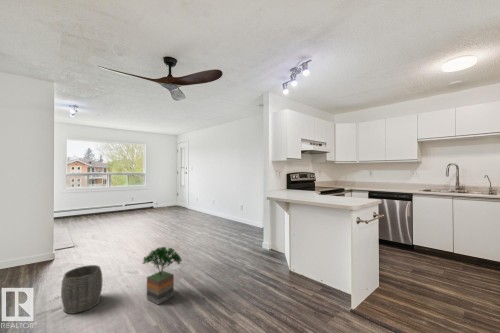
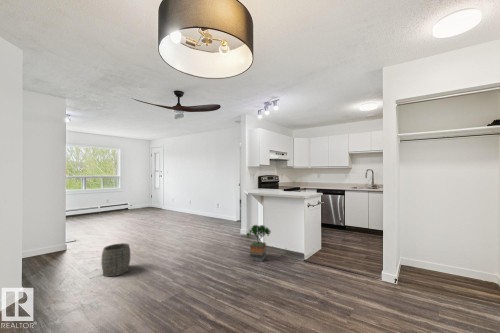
potted tree: present [143,247,182,305] -> present [247,225,271,262]

